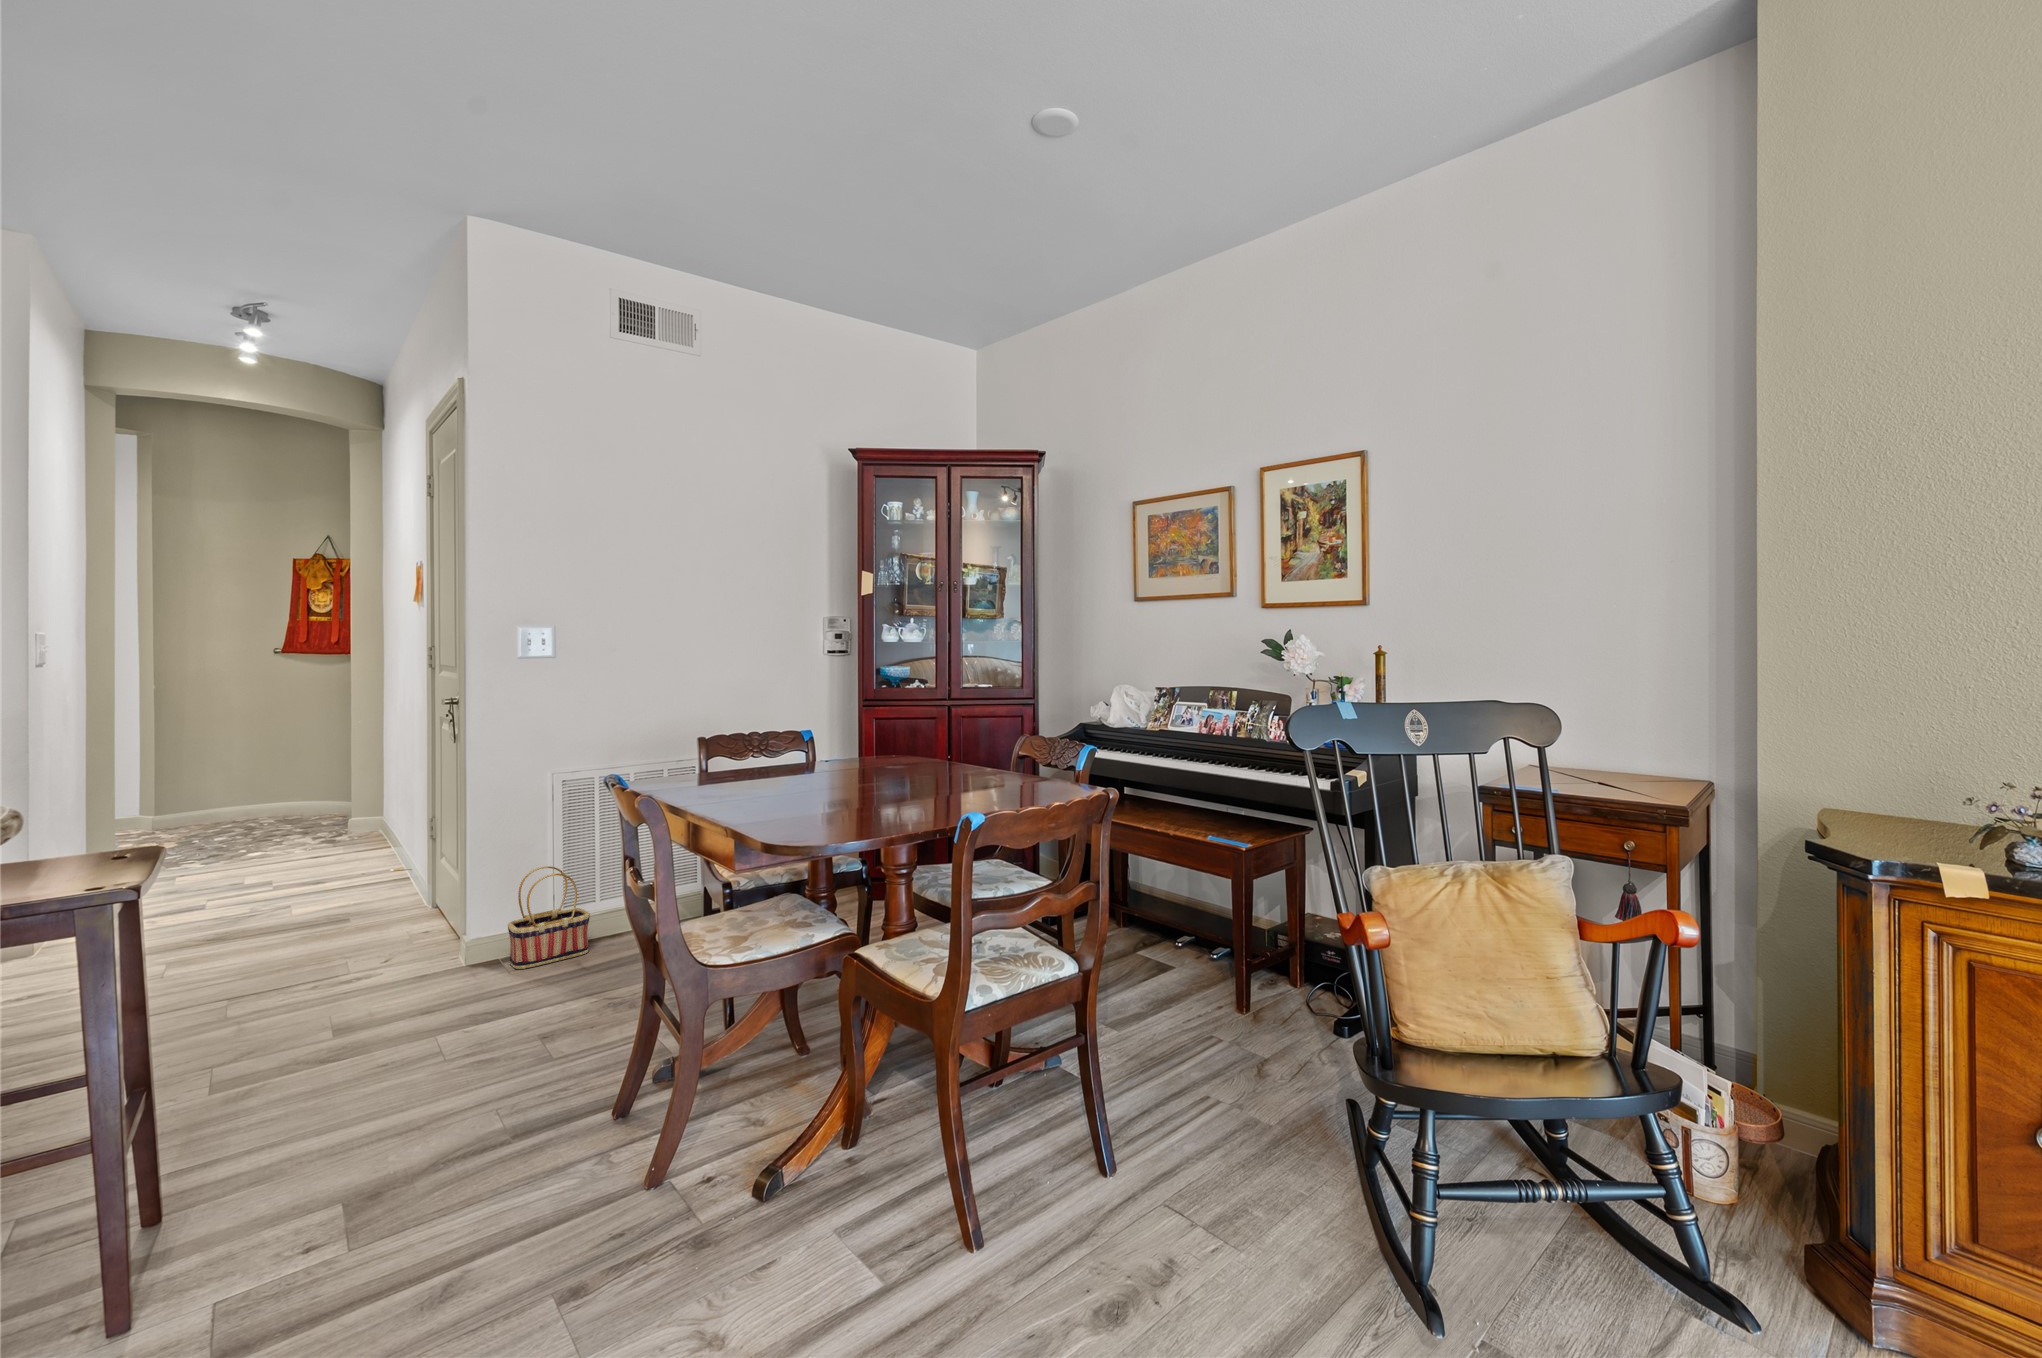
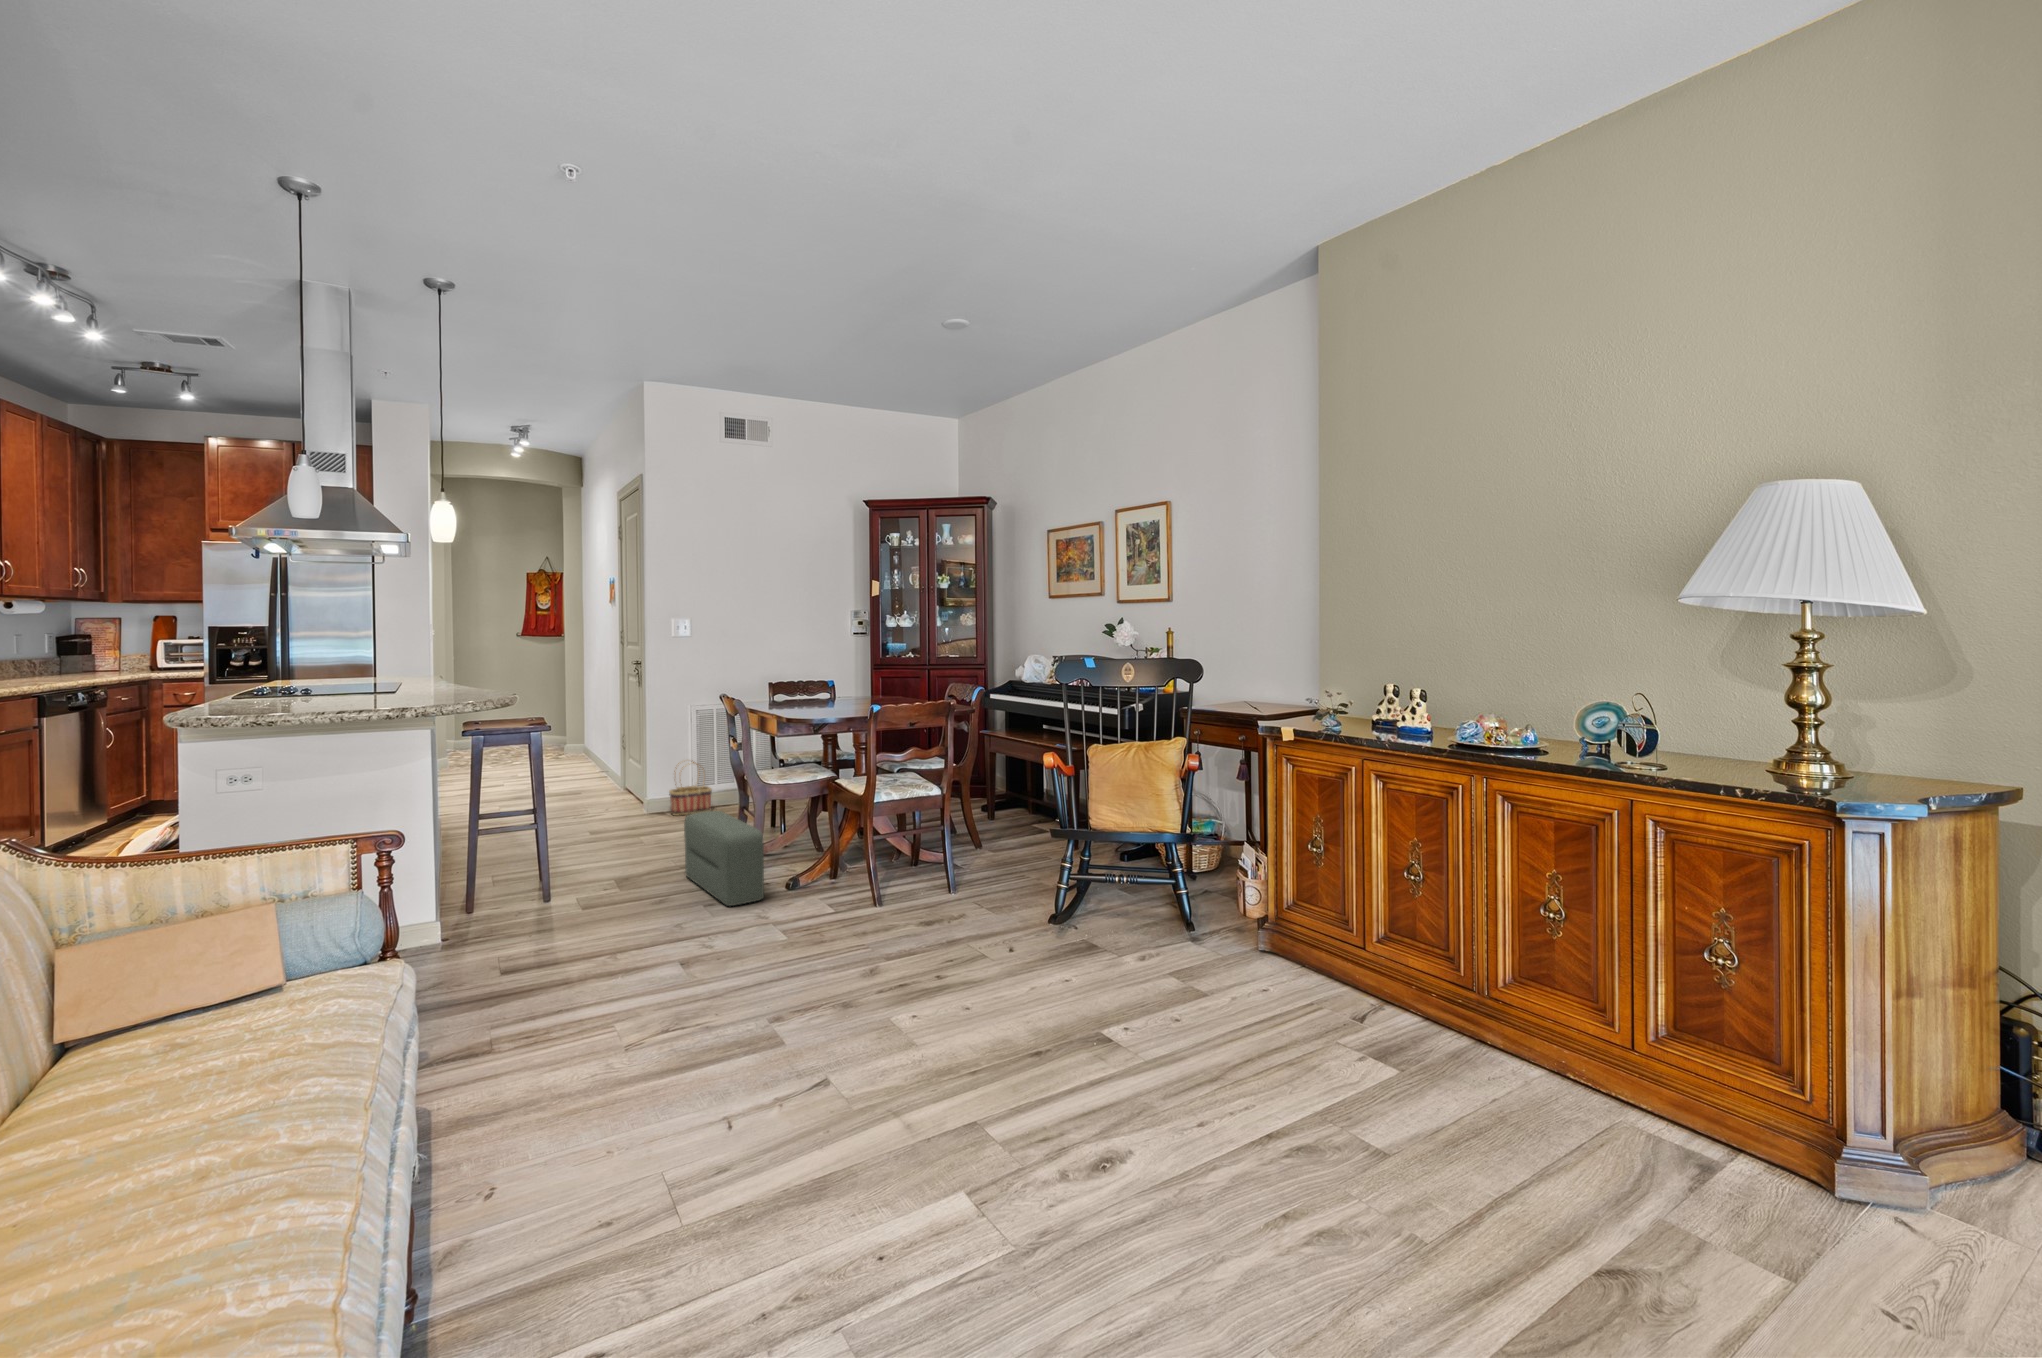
pouf: none [519,1022,711,1303] -> present [684,811,764,906]

